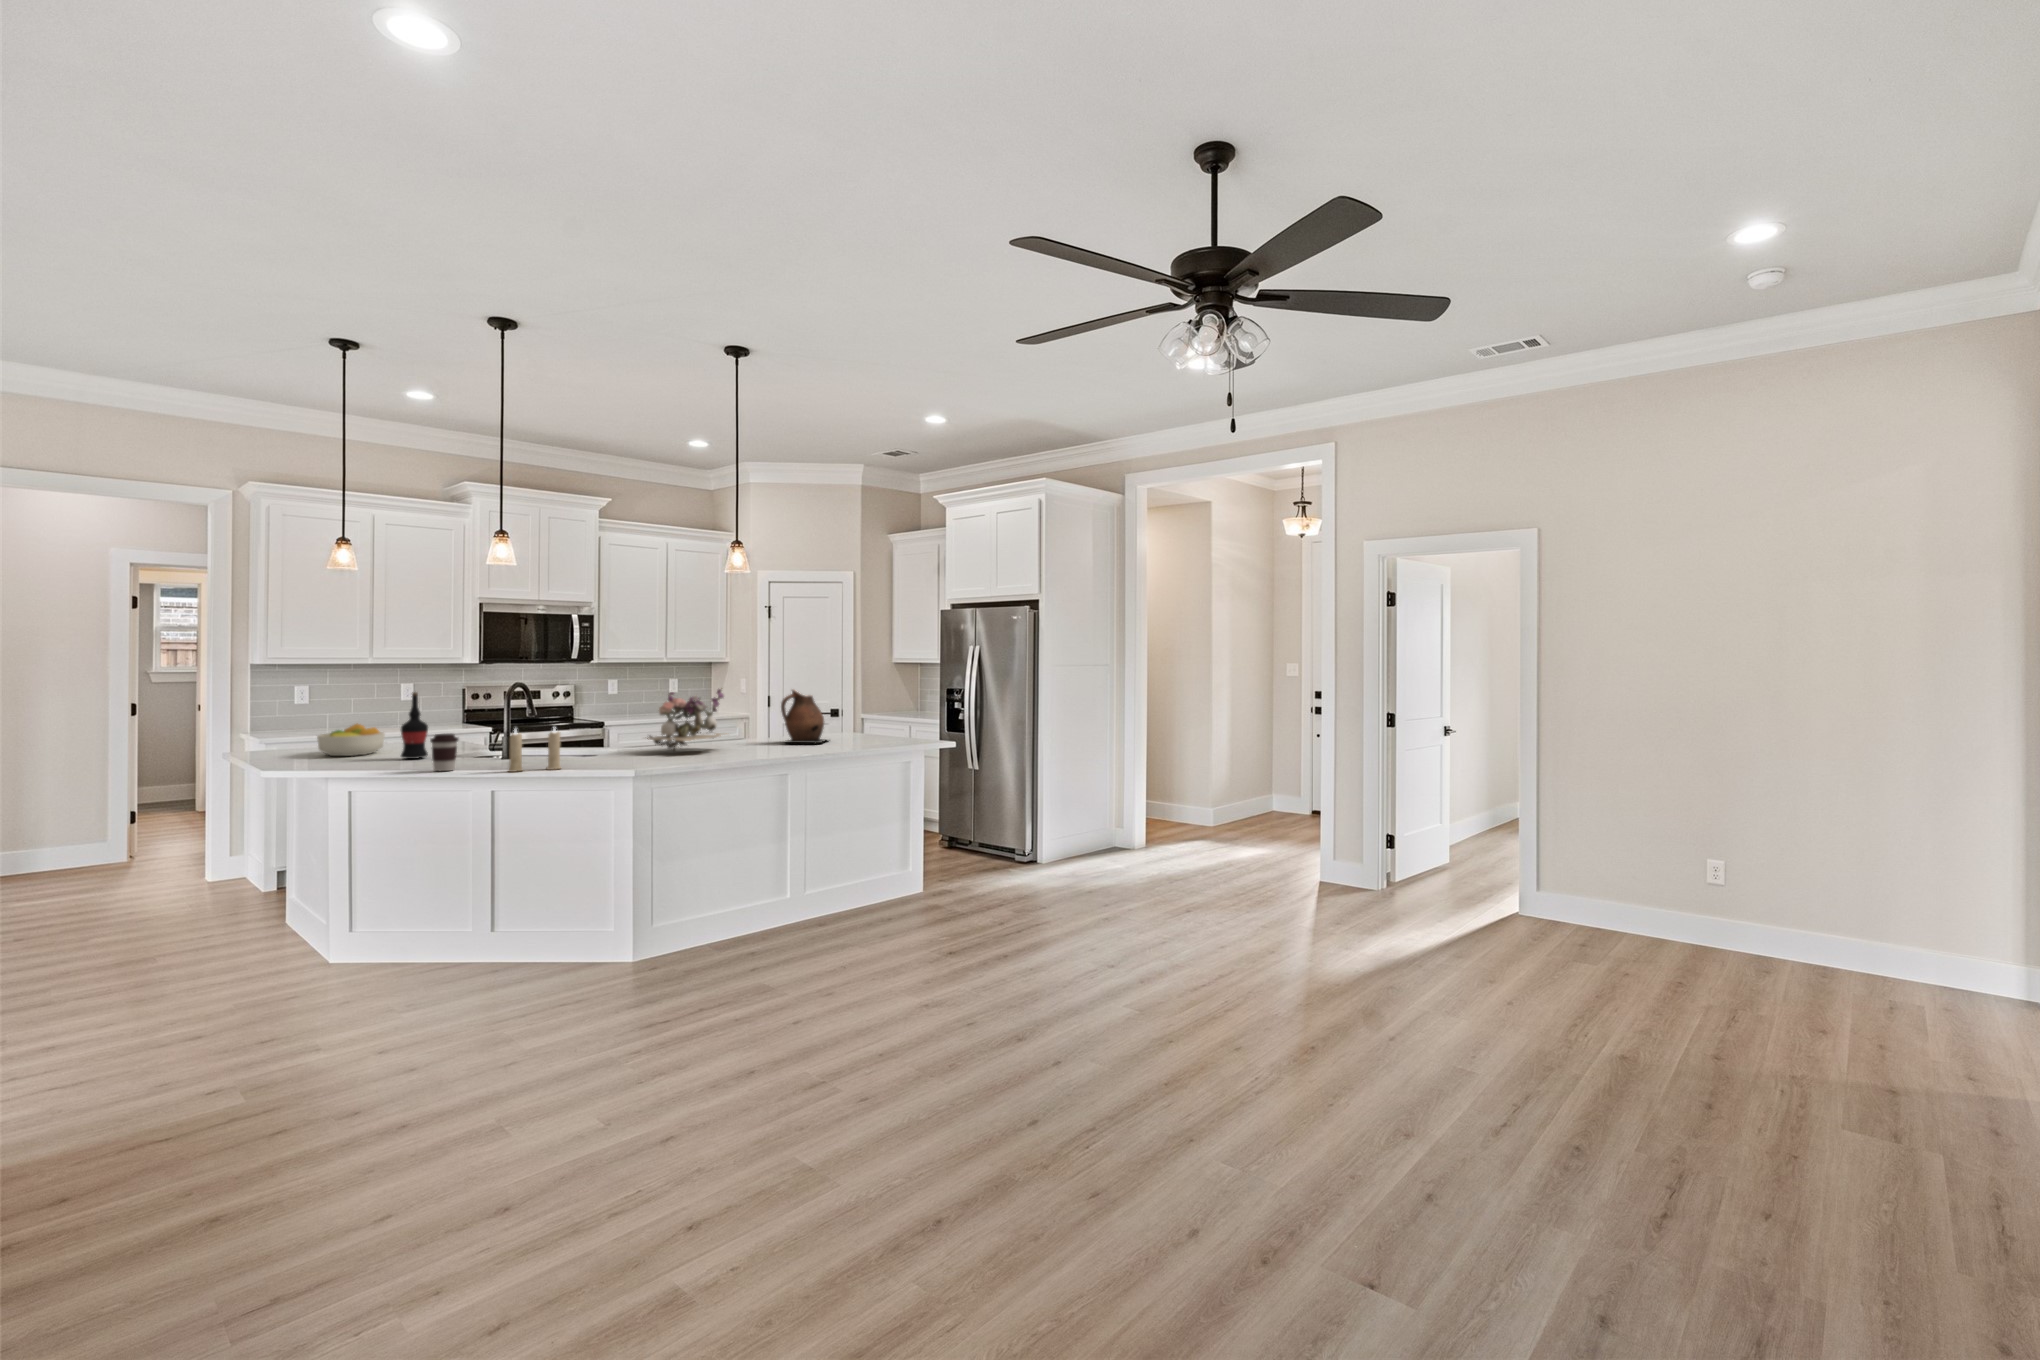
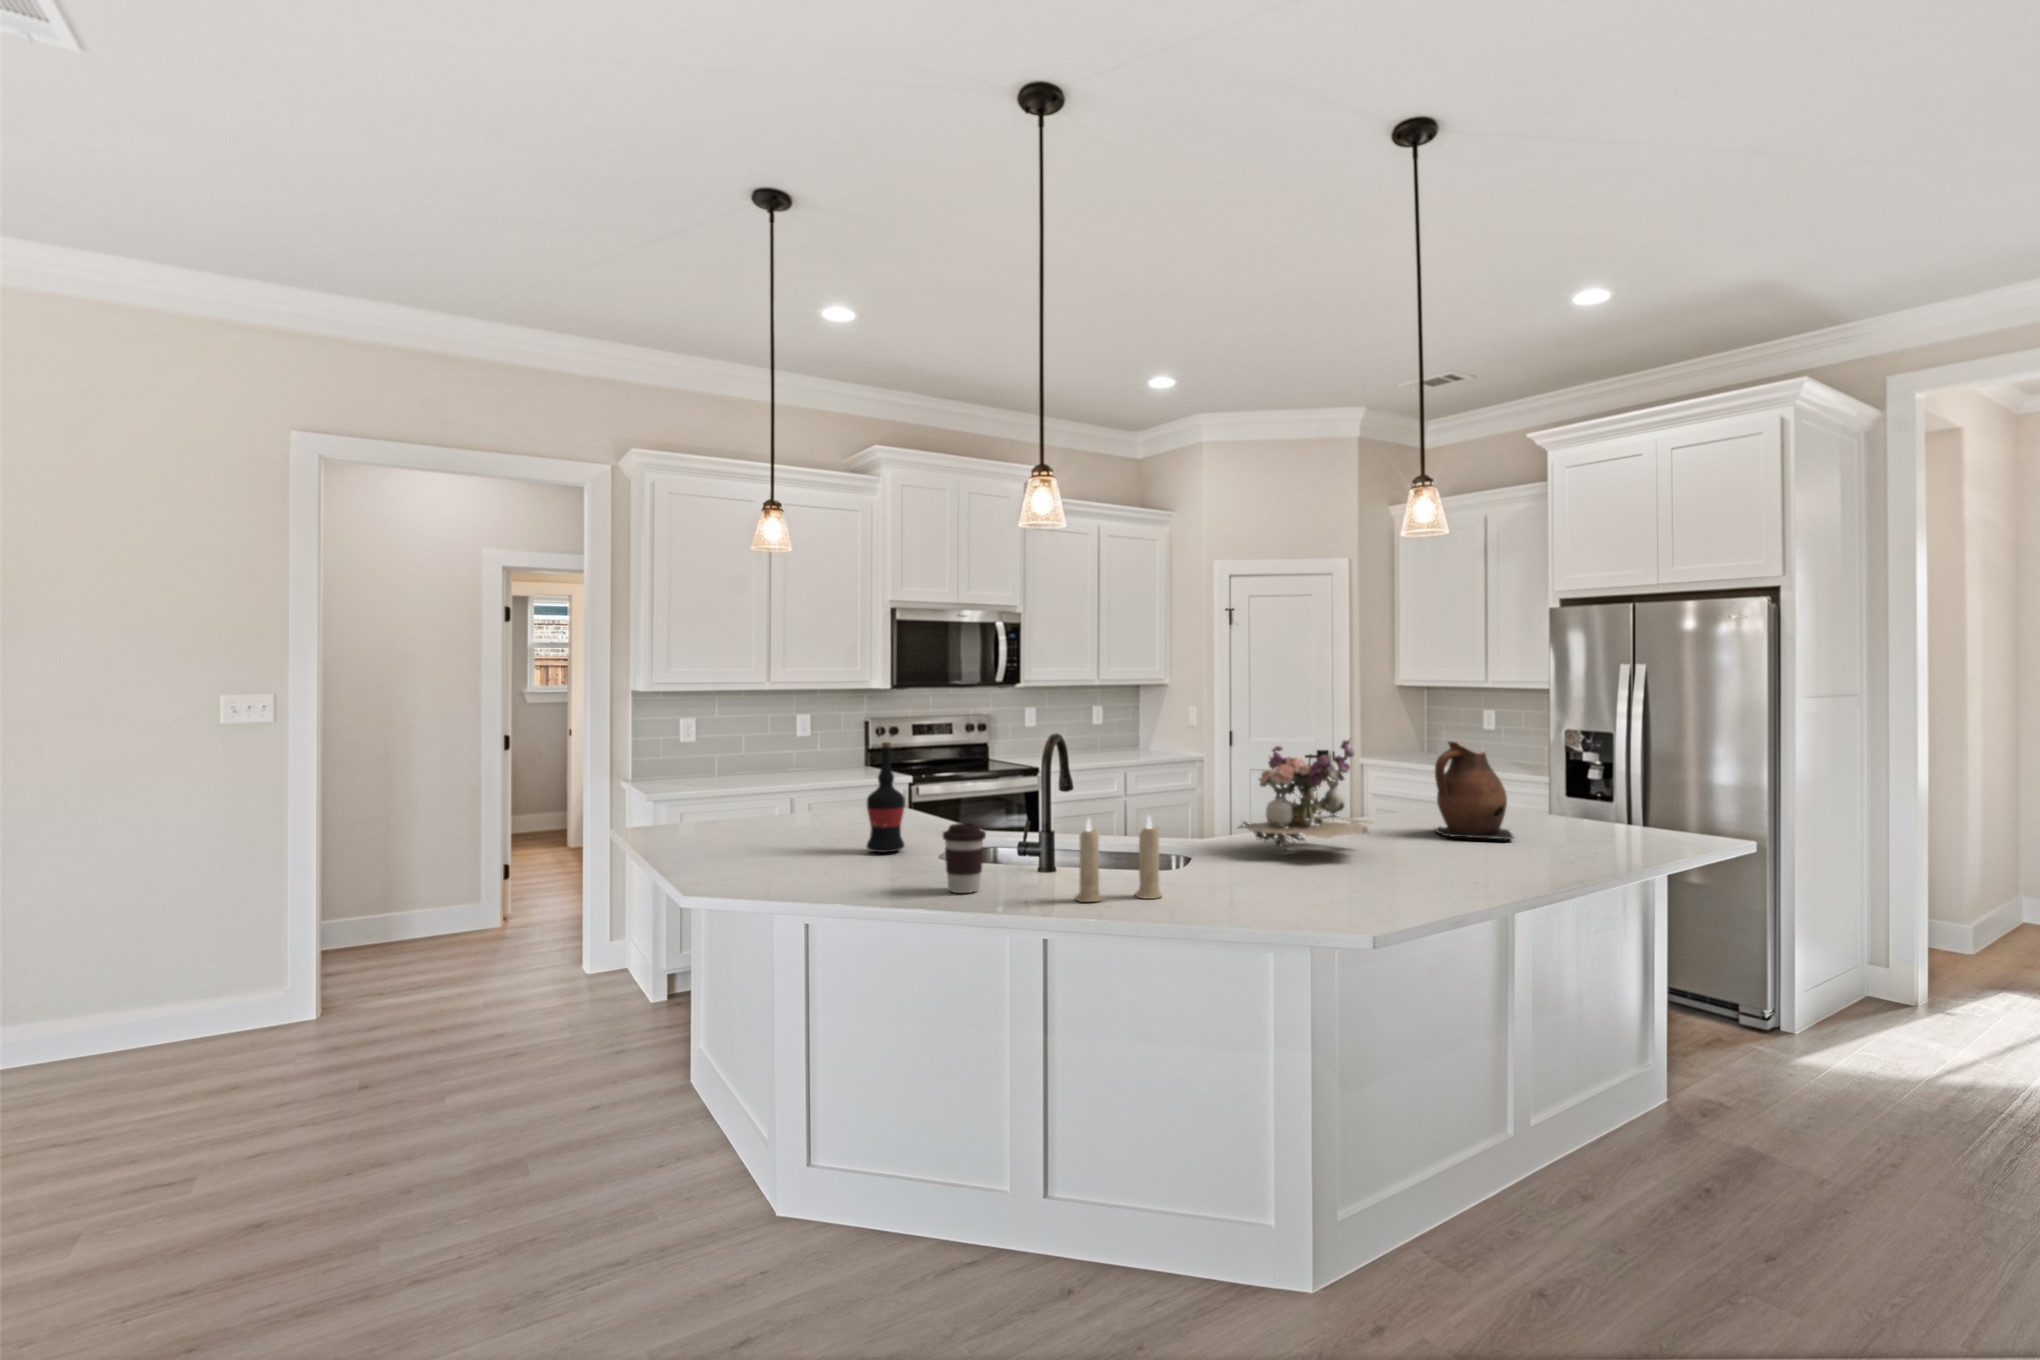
fruit bowl: present [317,724,385,756] -> none [741,785,830,841]

